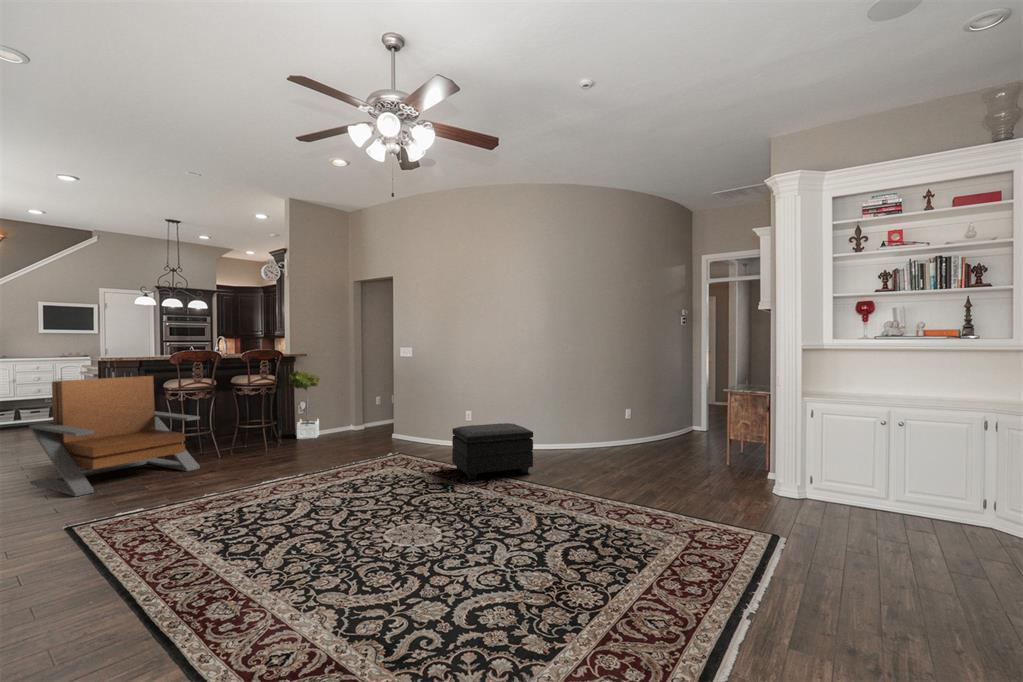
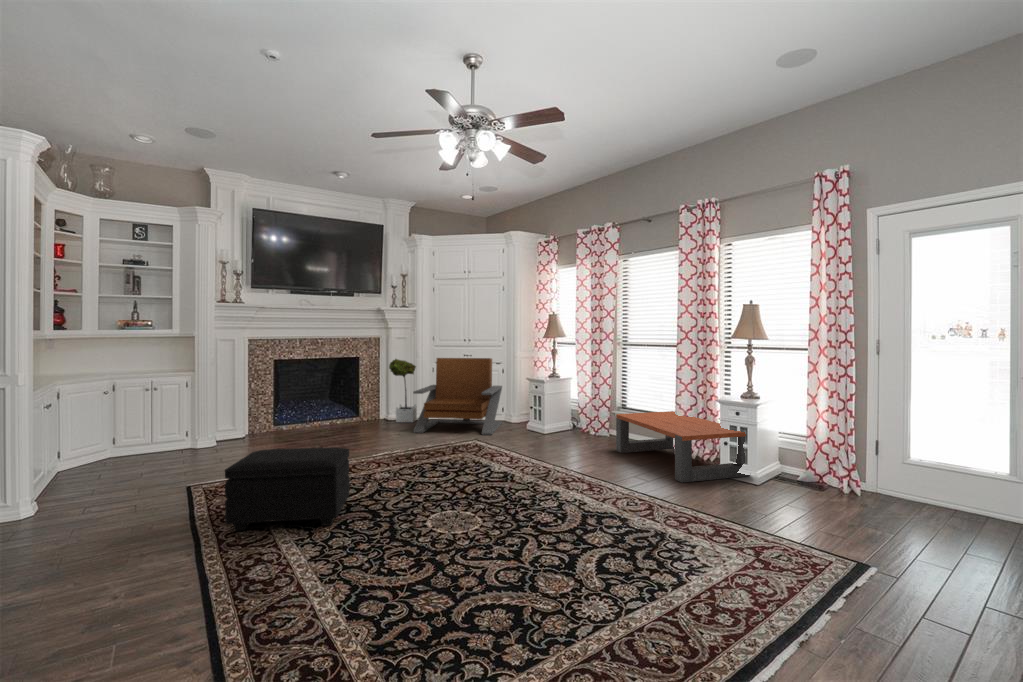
lounge chair: present [29,376,200,496] -> present [413,358,502,435]
coffee table: none [536,416,659,480] -> present [616,411,750,483]
footstool: present [452,423,533,479] -> present [225,447,350,531]

